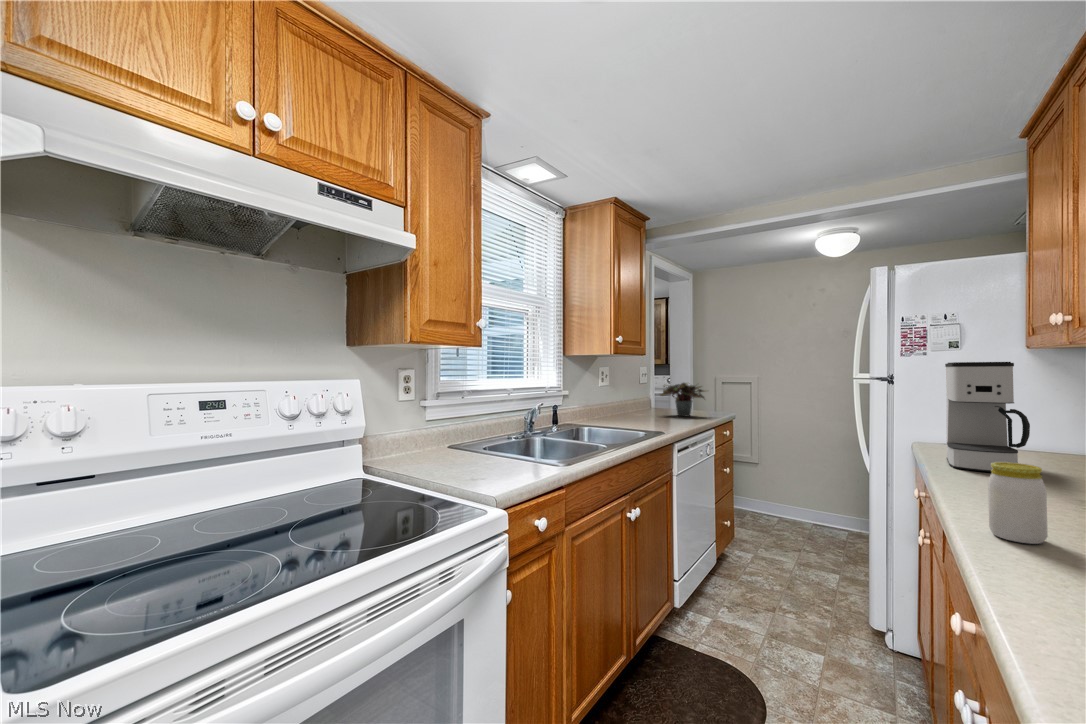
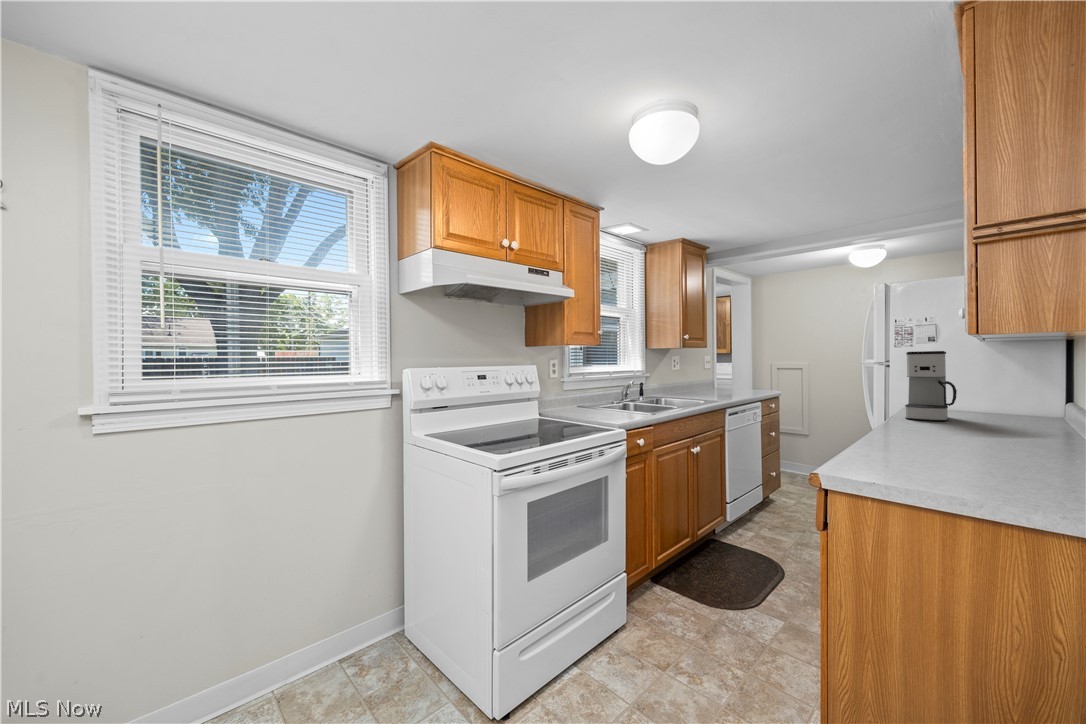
potted plant: present [660,383,707,416] -> none [718,368,759,394]
jar: present [988,462,1048,544] -> none [882,404,909,443]

